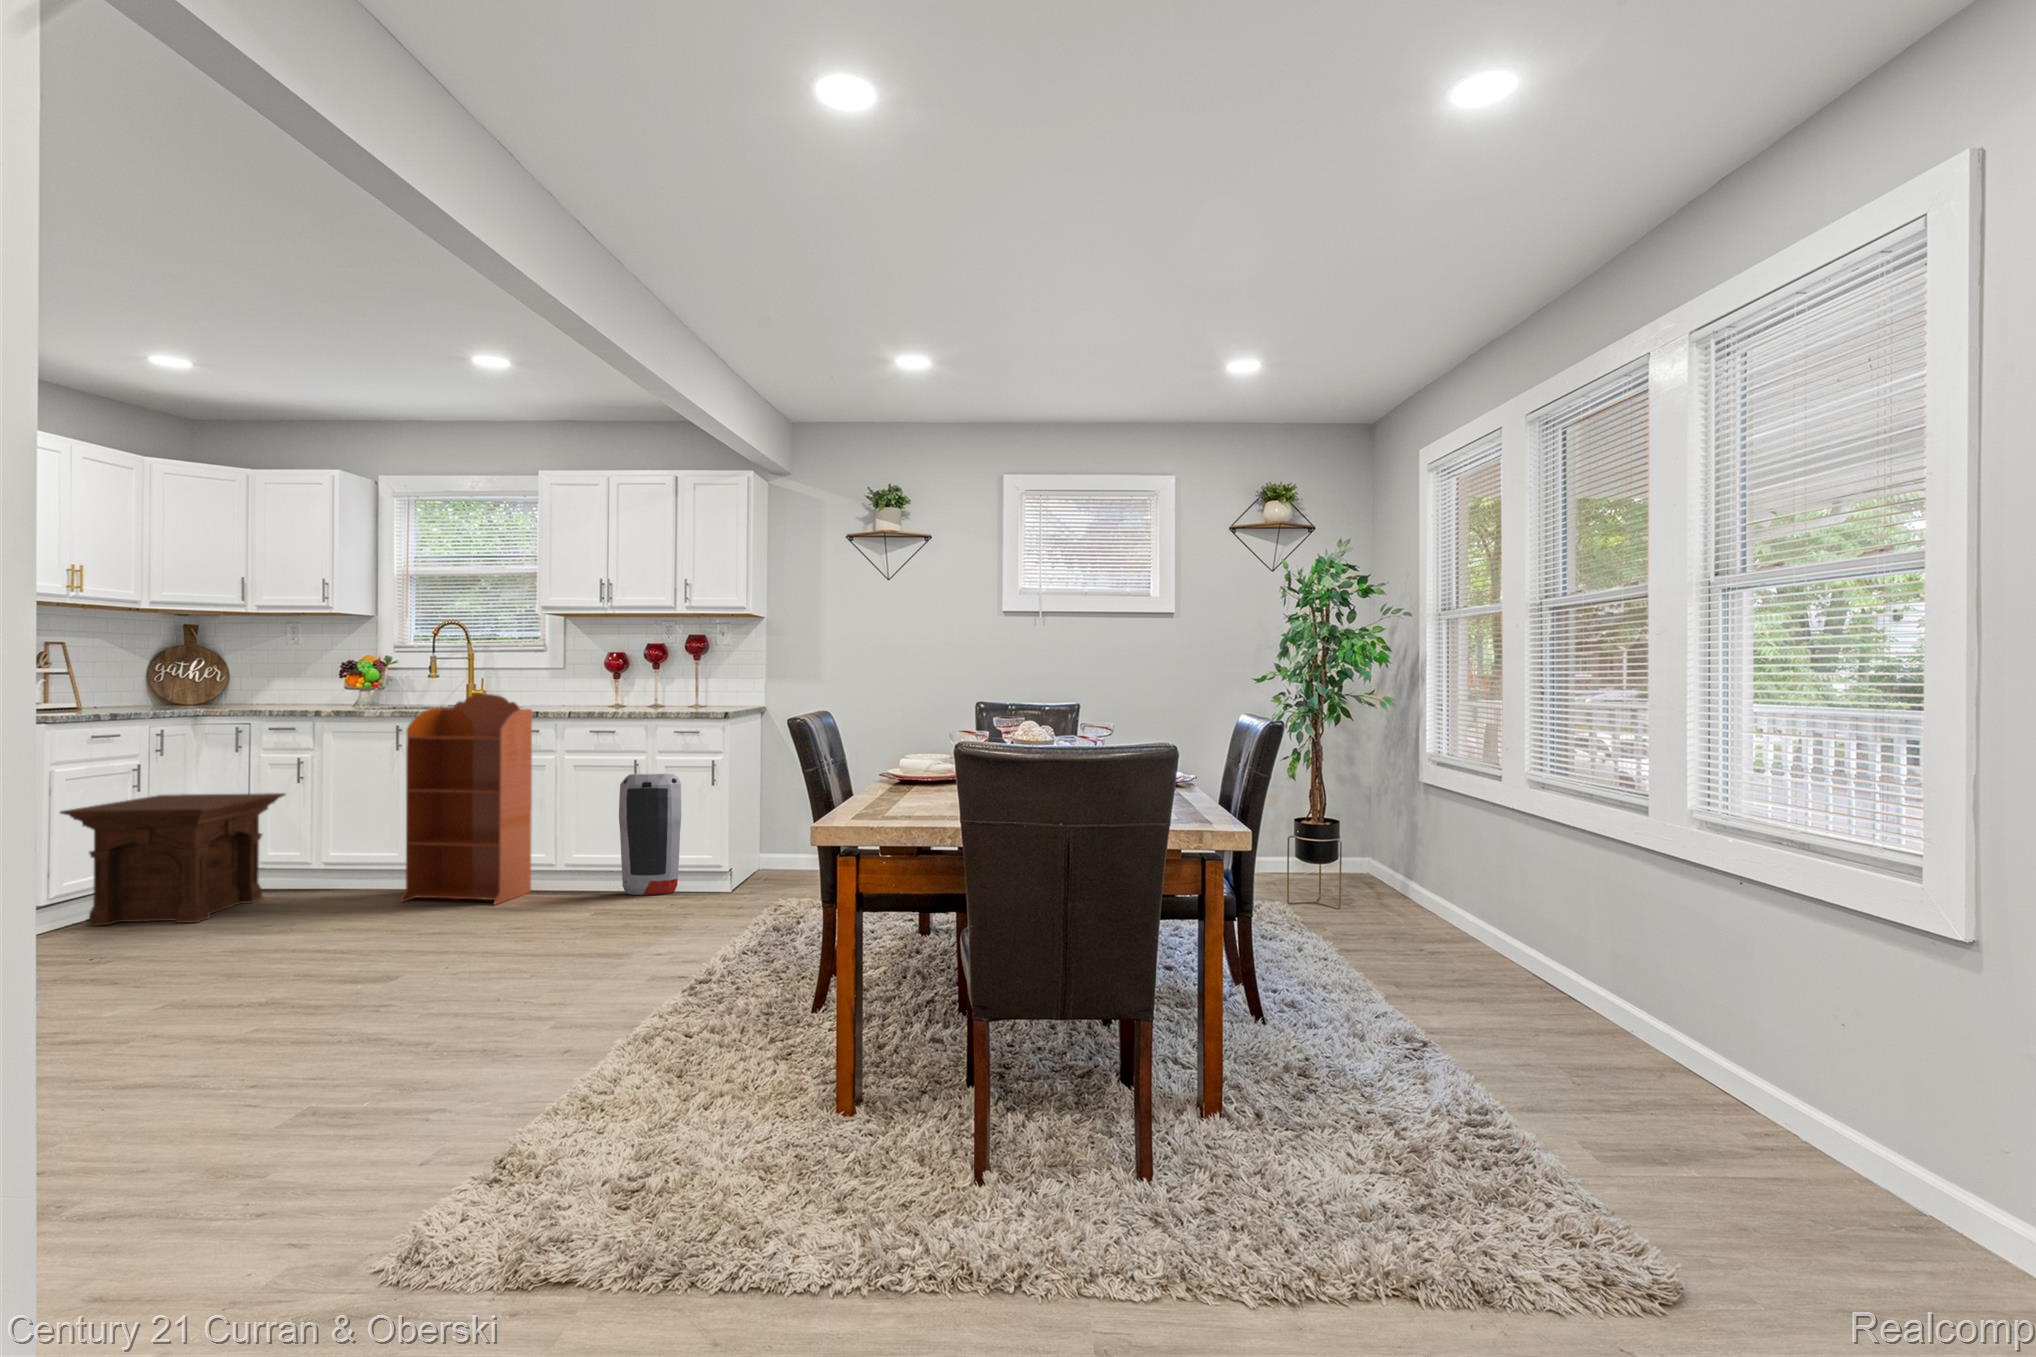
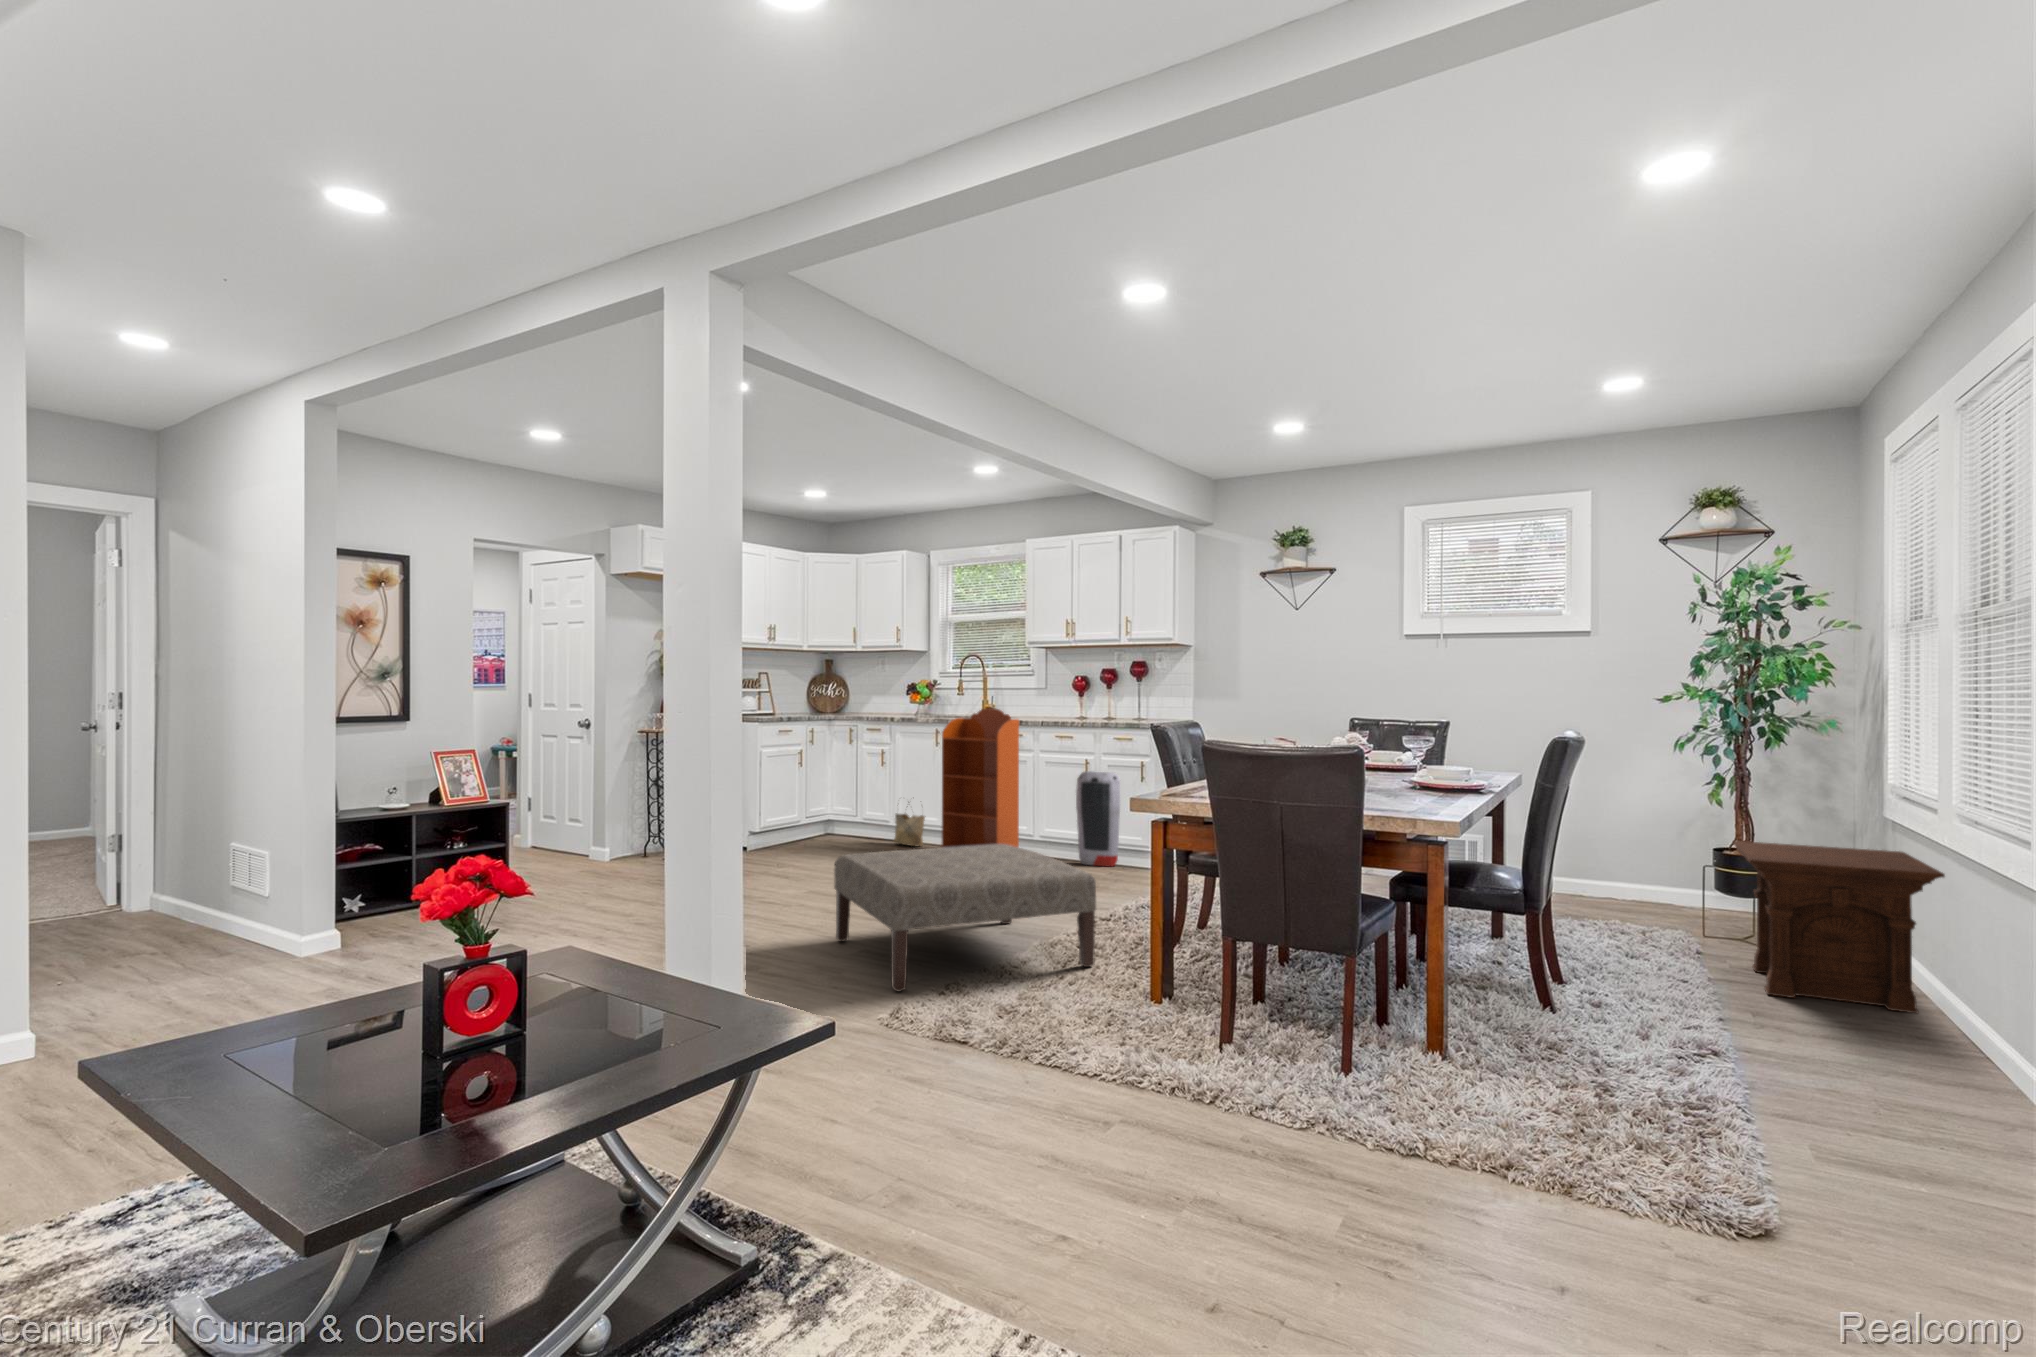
side table: present [60,793,285,926] -> present [1733,841,1945,1014]
woven basket: none [319,822,376,894] -> present [893,802,925,846]
ottoman: none [200,898,719,1234] -> present [834,844,1096,992]

